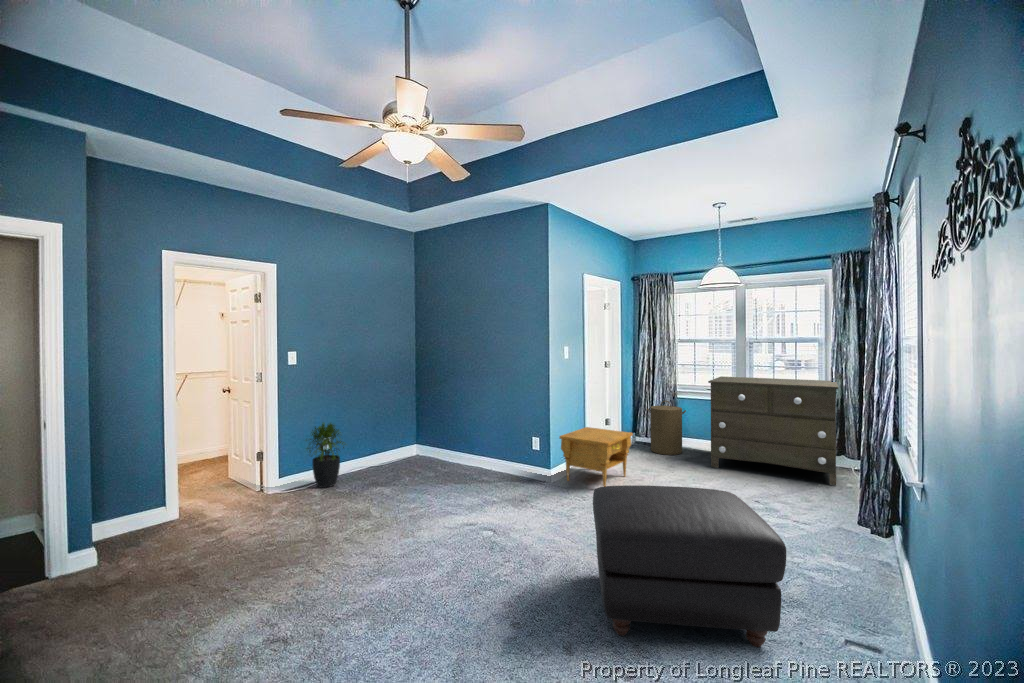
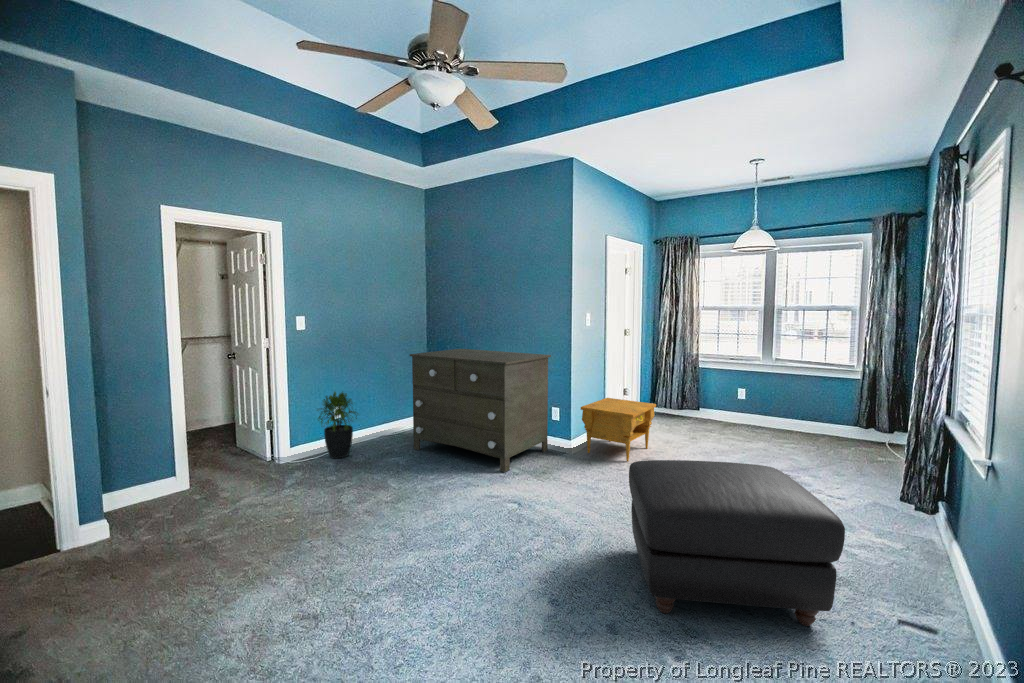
dresser: present [708,376,838,485] -> present [410,349,551,472]
laundry hamper: present [647,401,686,455] -> none [667,371,709,427]

